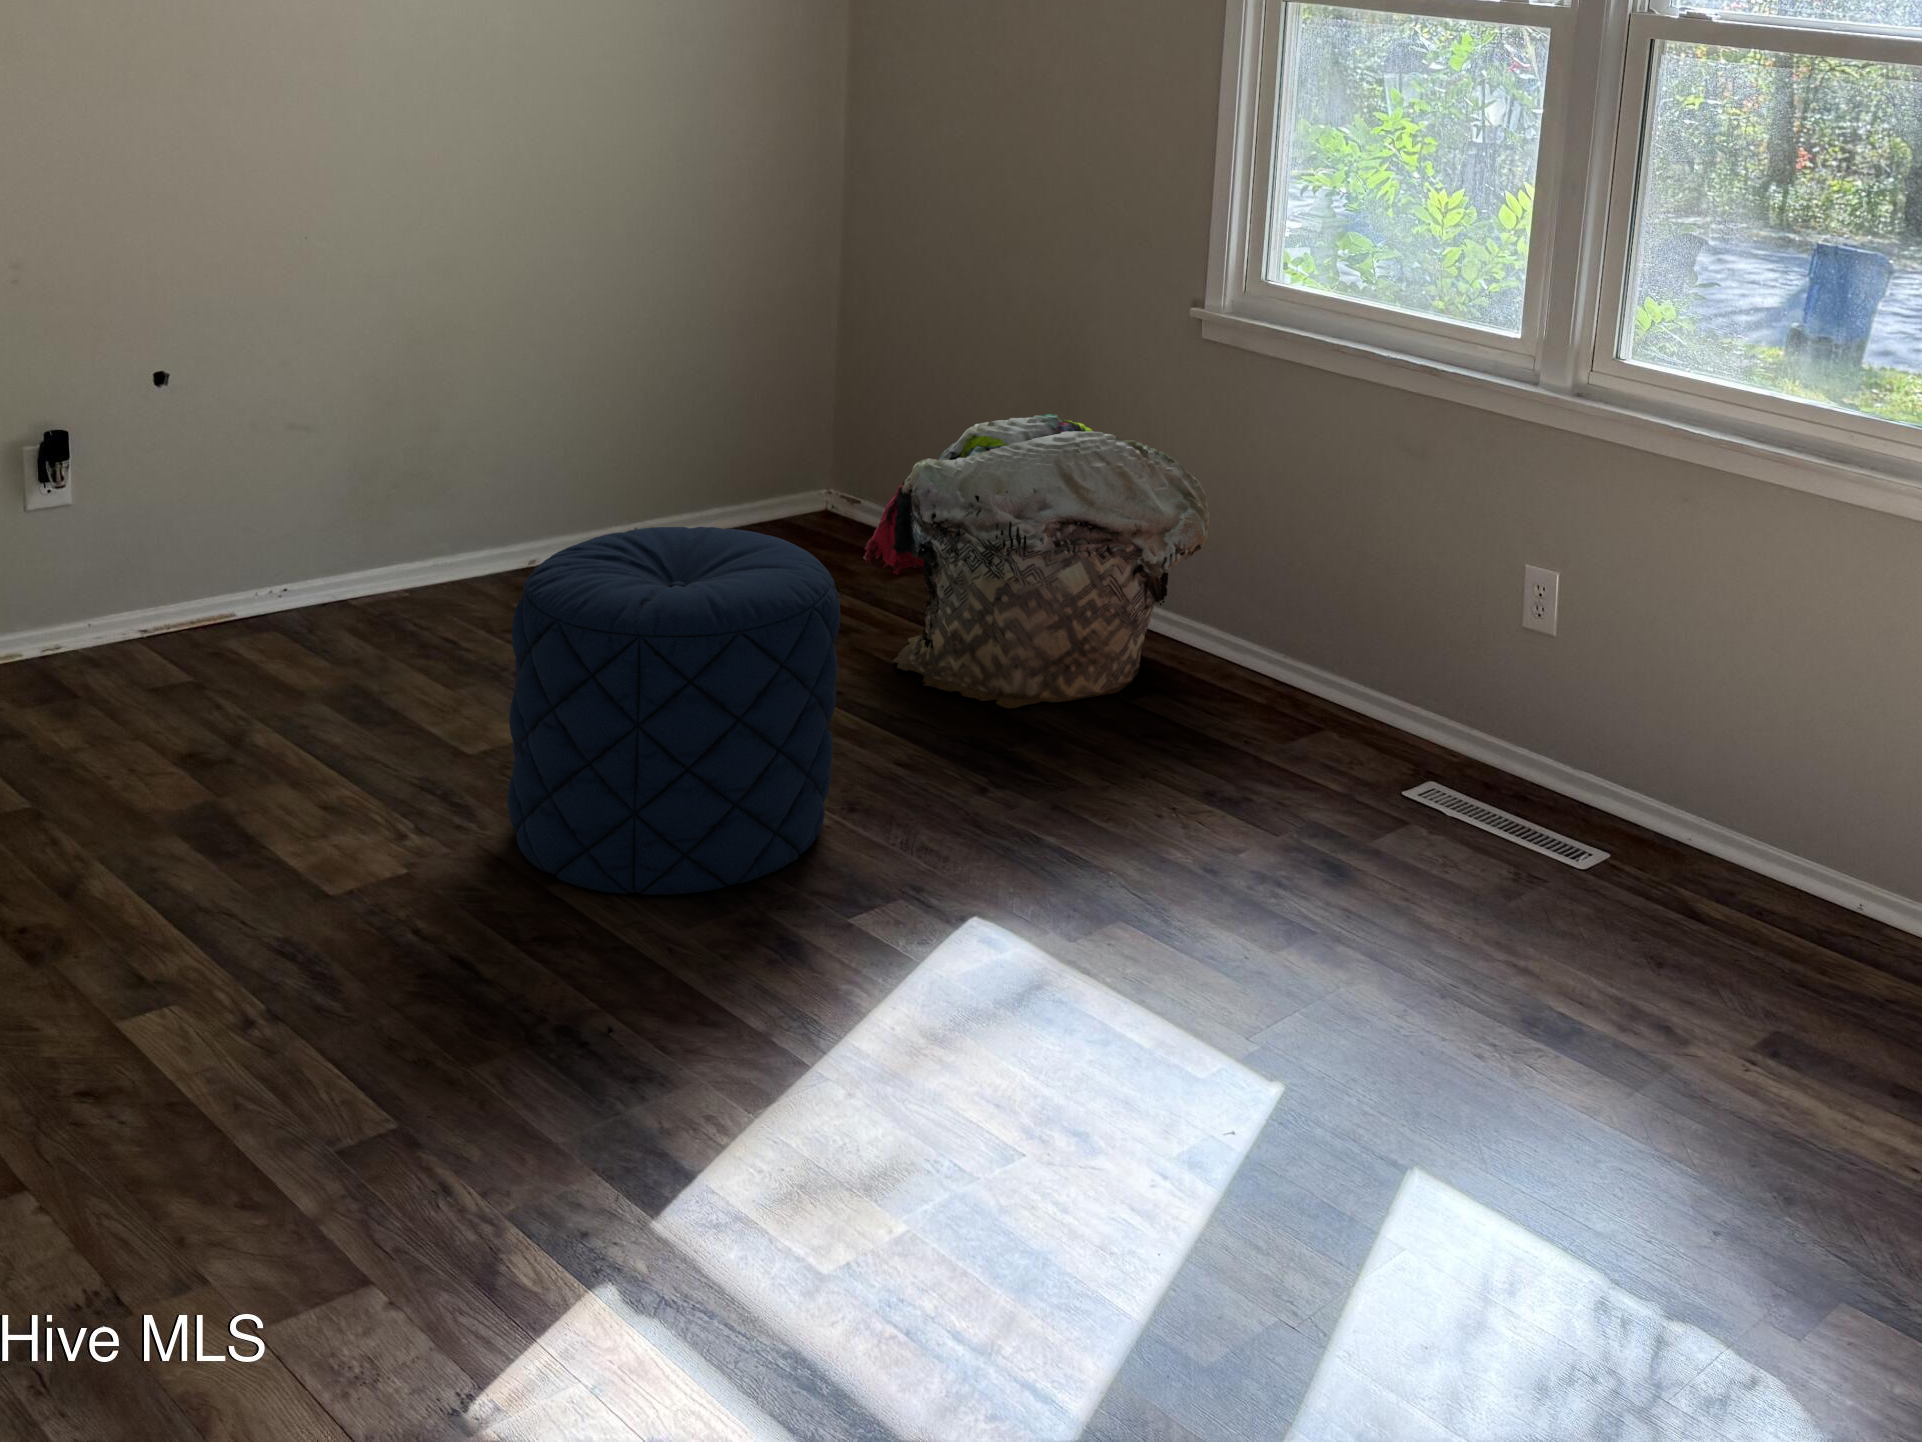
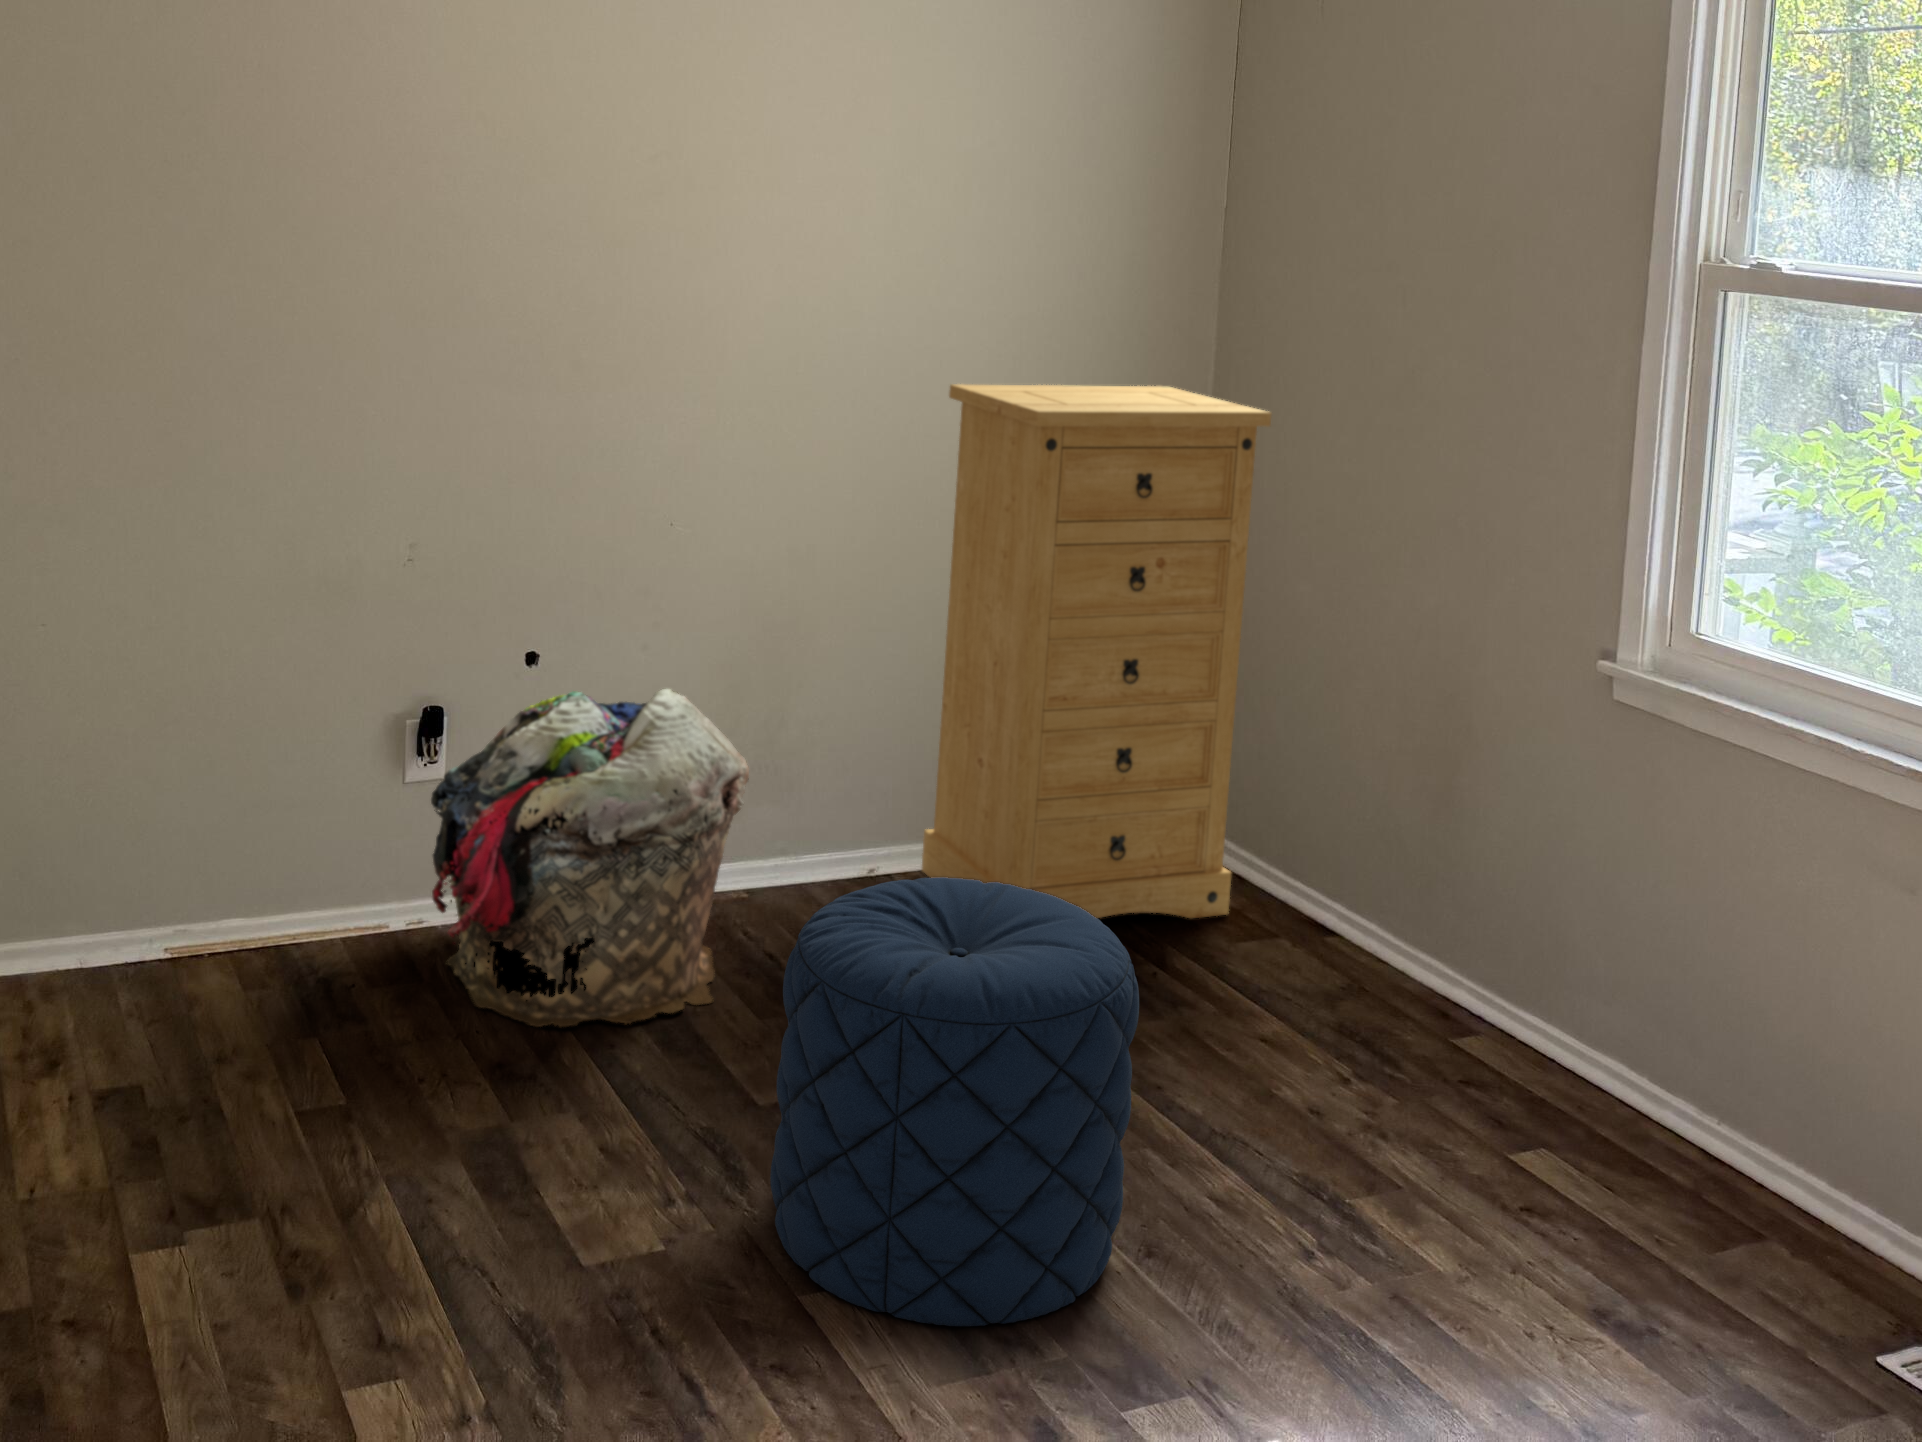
dresser: none [587,92,903,599] -> present [922,384,1271,918]
laundry basket: present [863,414,1210,709] -> present [431,689,749,1027]

